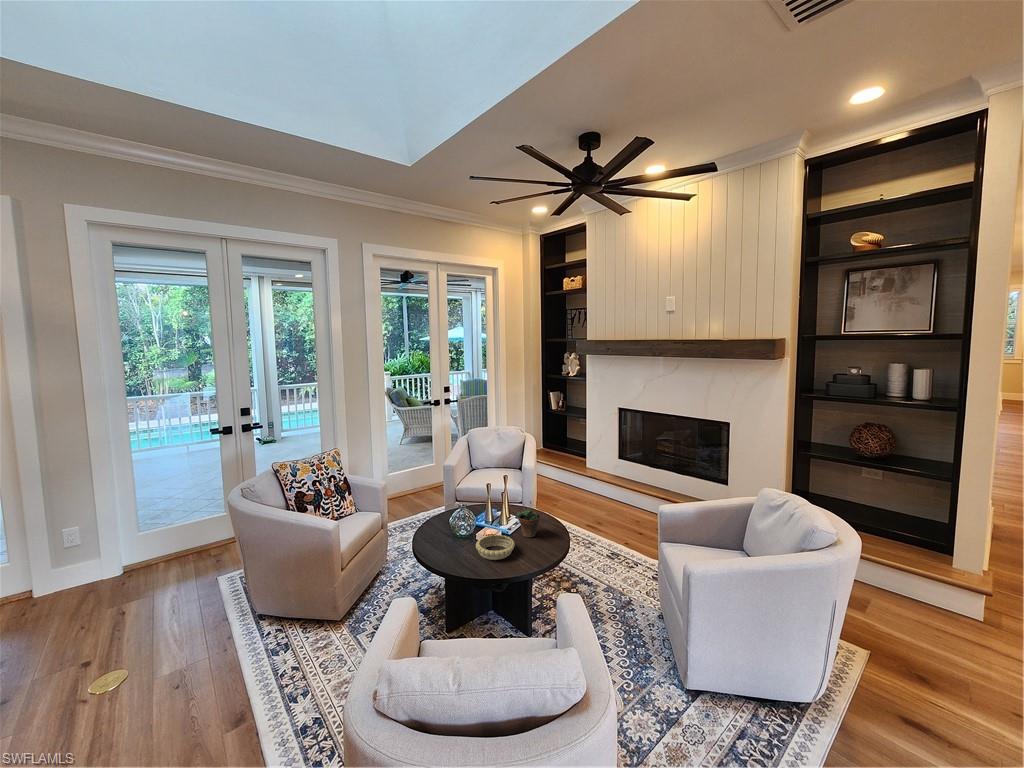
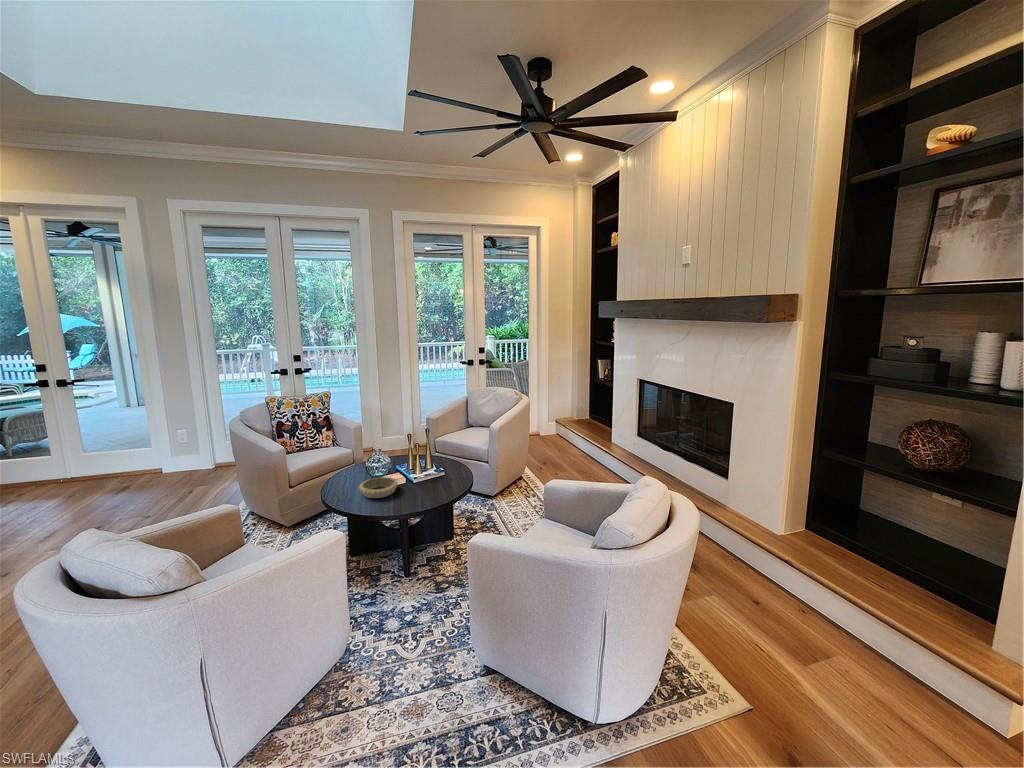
succulent plant: present [516,501,540,537] -> none [414,451,437,487]

